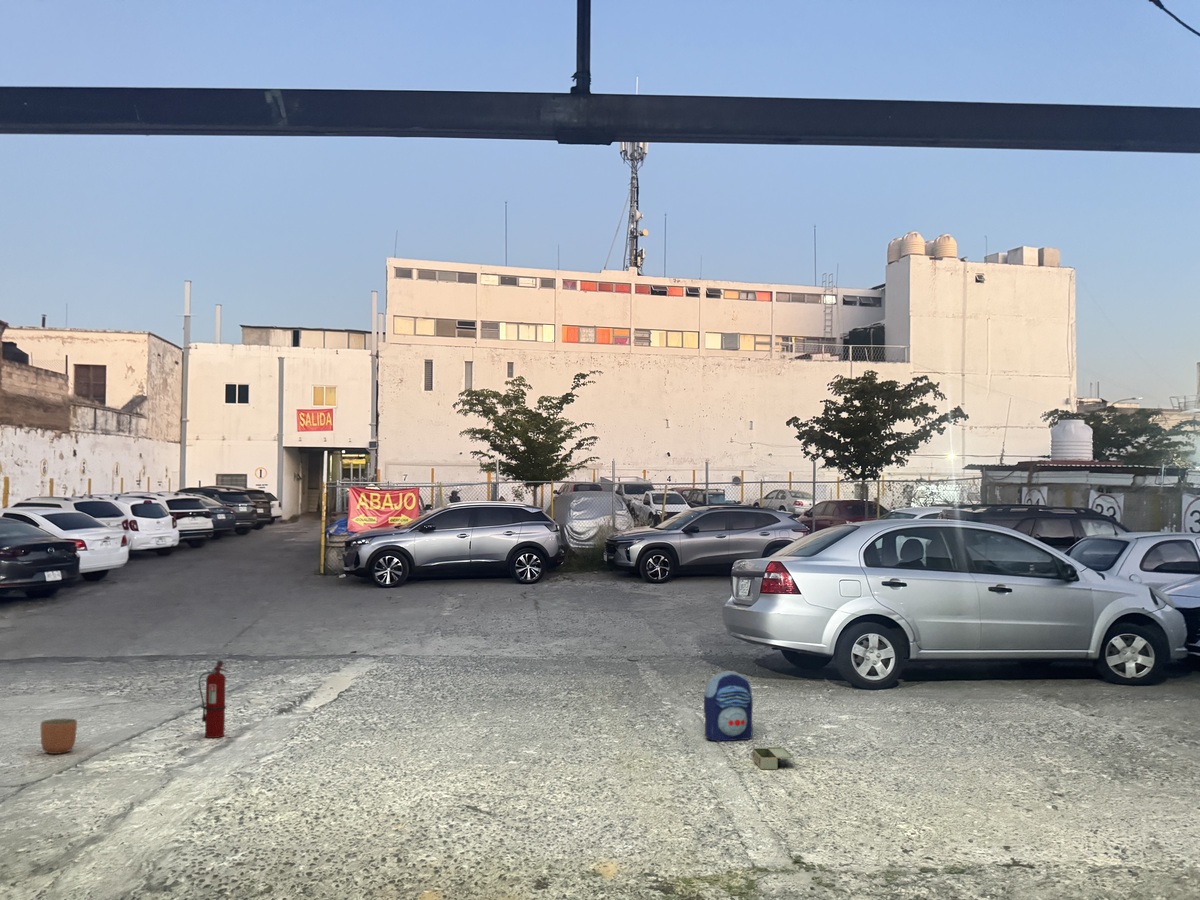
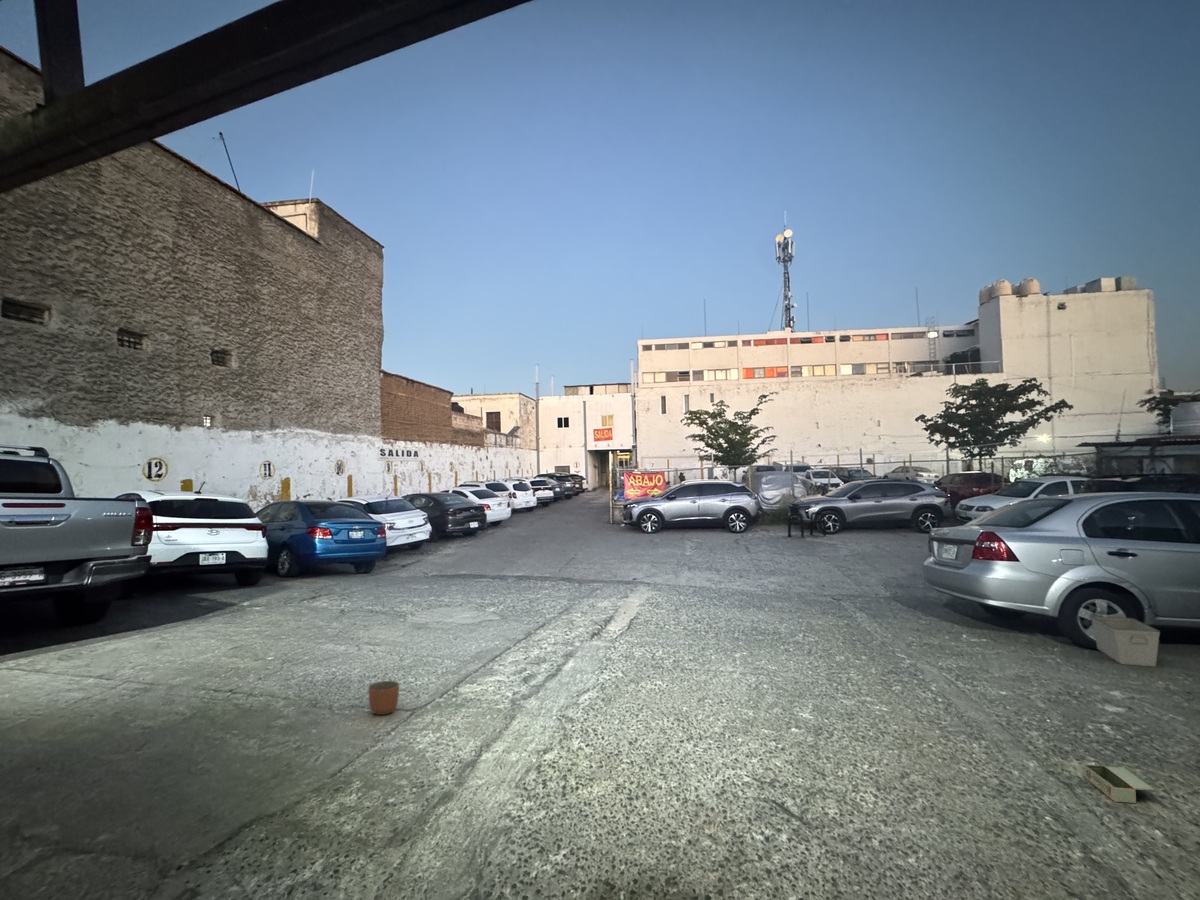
bench: none [599,552,654,590] -> present [788,512,826,538]
storage bin: none [861,651,910,697] -> present [1092,616,1160,666]
fire extinguisher: present [199,660,227,738] -> none [502,628,528,698]
backpack: present [704,671,753,741] -> none [991,659,1048,735]

